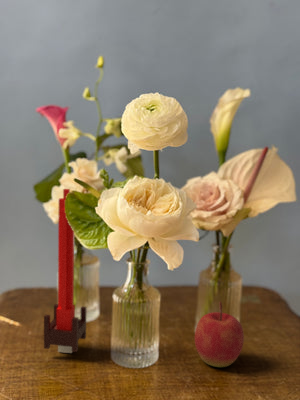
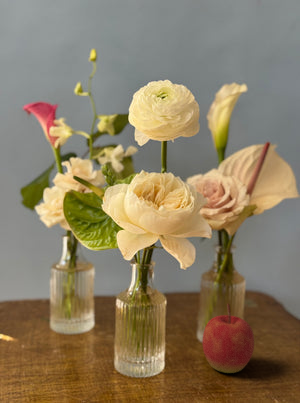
candle: present [44,189,86,353] -> none [41,188,86,365]

